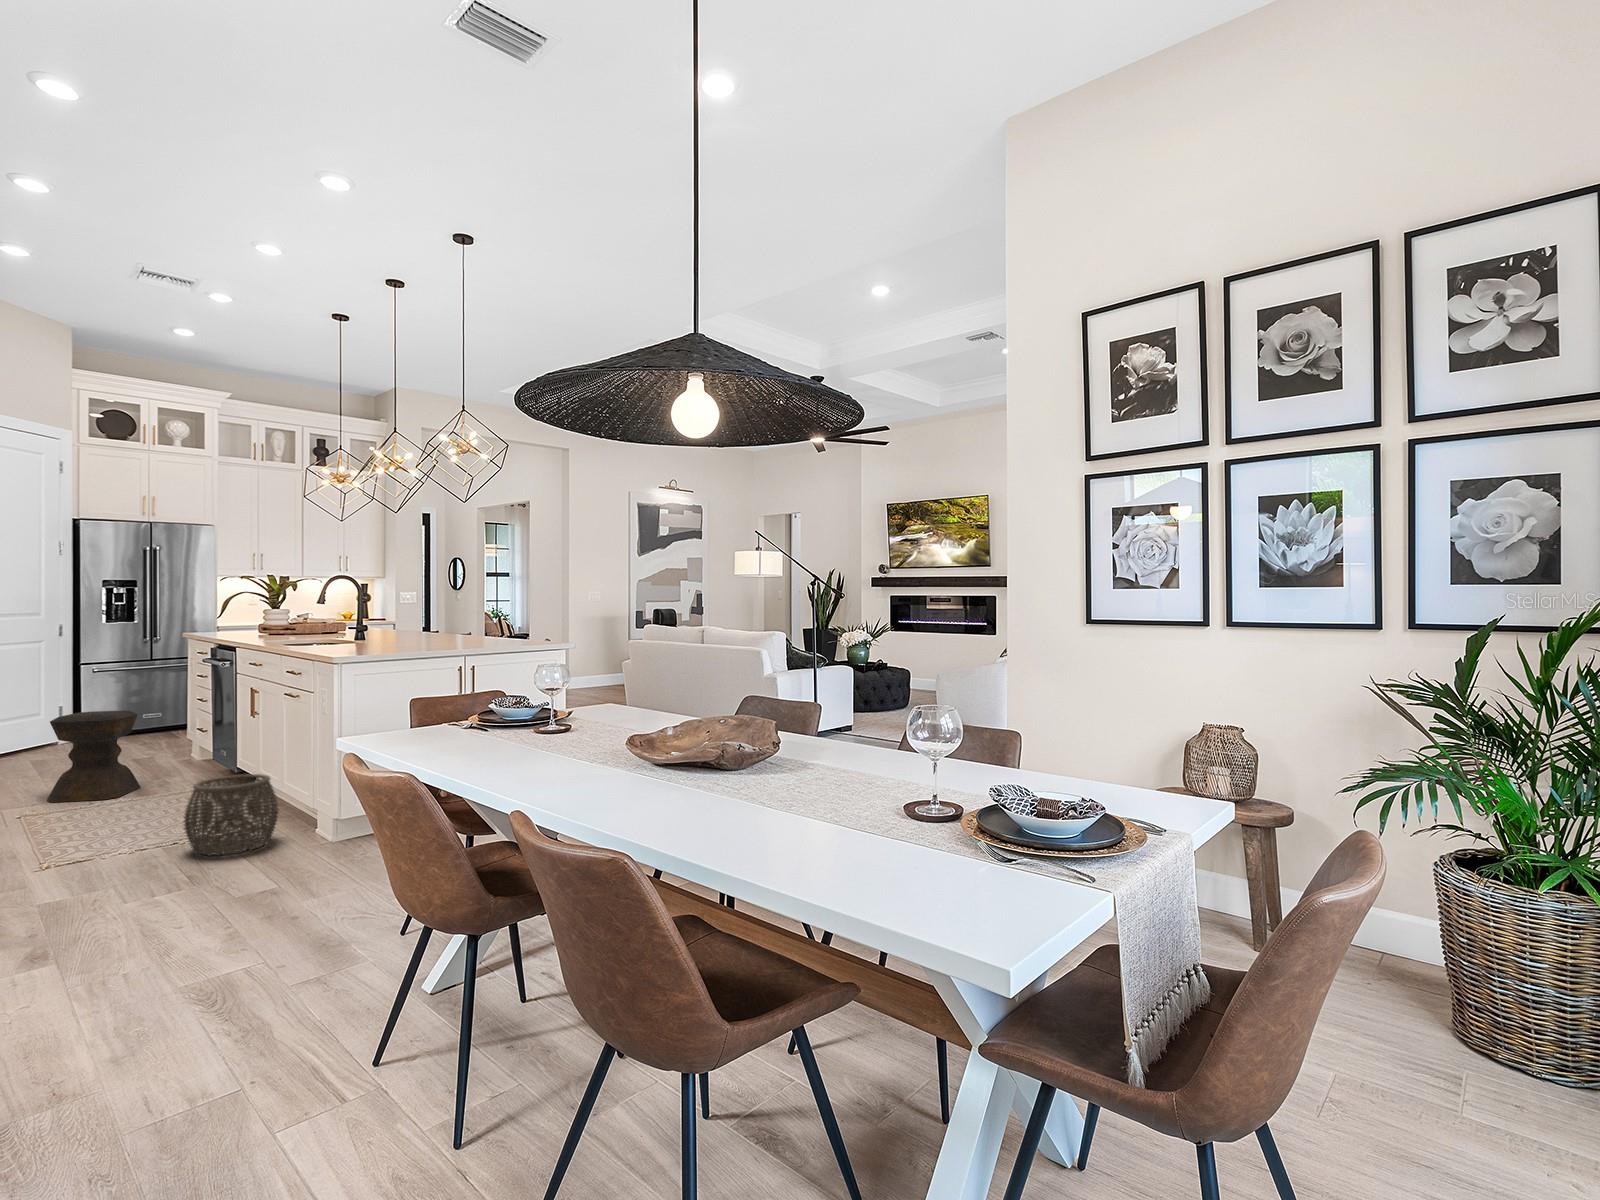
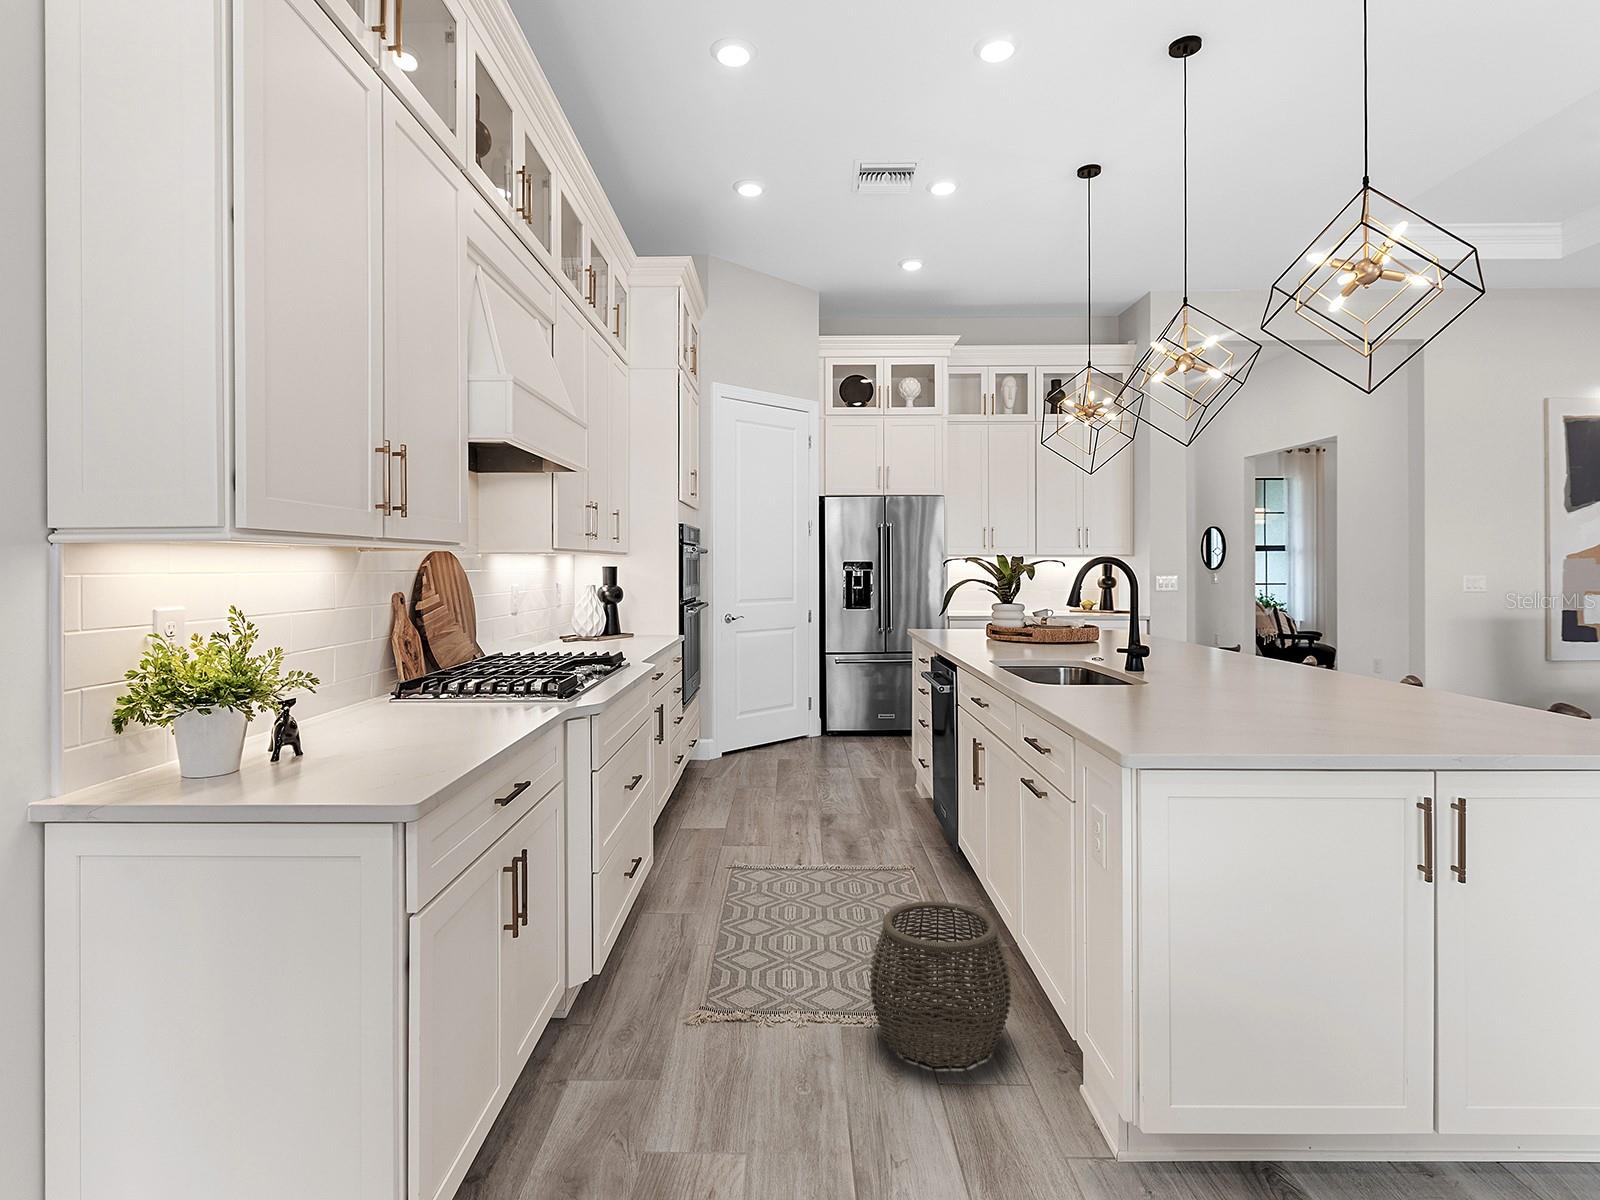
stool: present [47,710,141,802] -> none [765,728,855,849]

